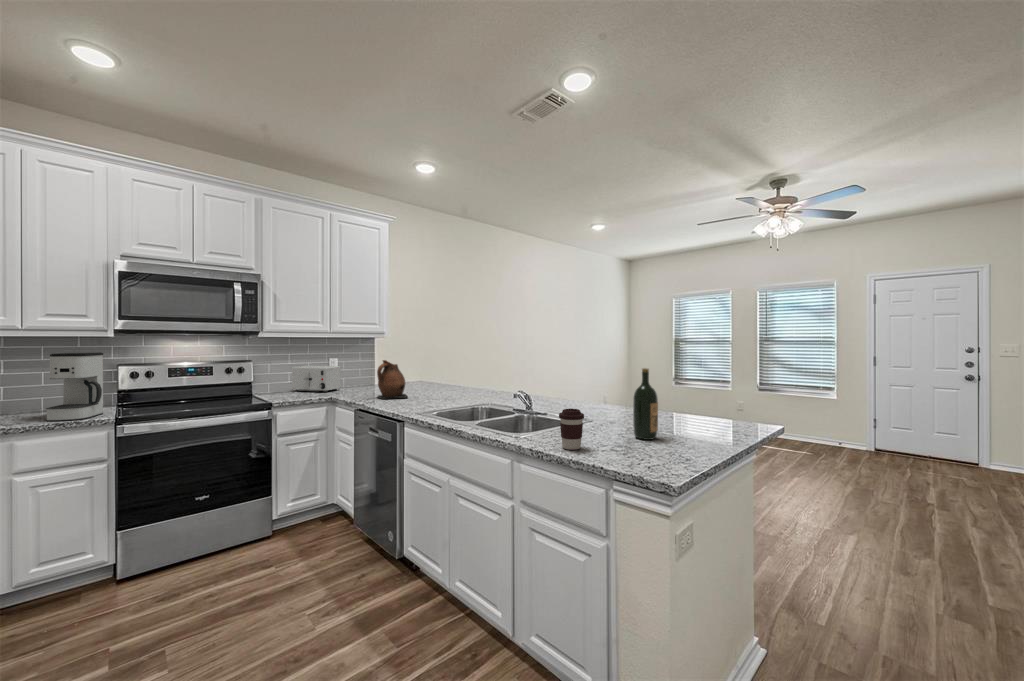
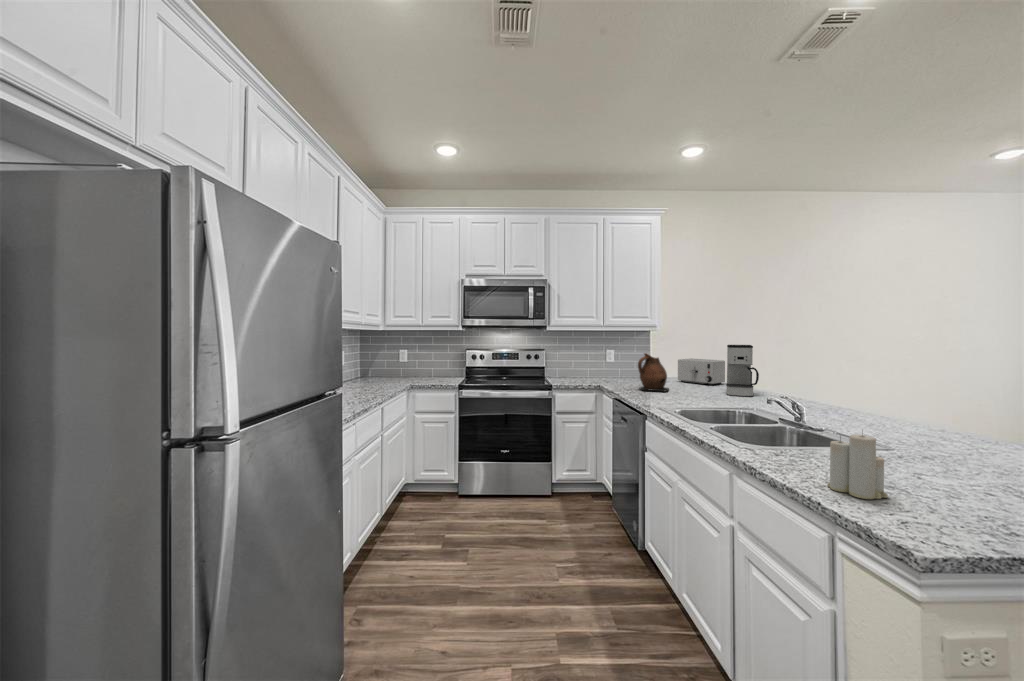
coffee maker: present [46,352,103,421] -> present [726,345,759,397]
toaster: present [292,366,341,392] -> present [678,358,725,385]
wine bottle: present [633,368,658,440] -> none [927,379,979,488]
candle: none [595,407,630,458] -> present [827,434,888,499]
coffee cup: present [559,409,584,450] -> none [782,422,820,475]

